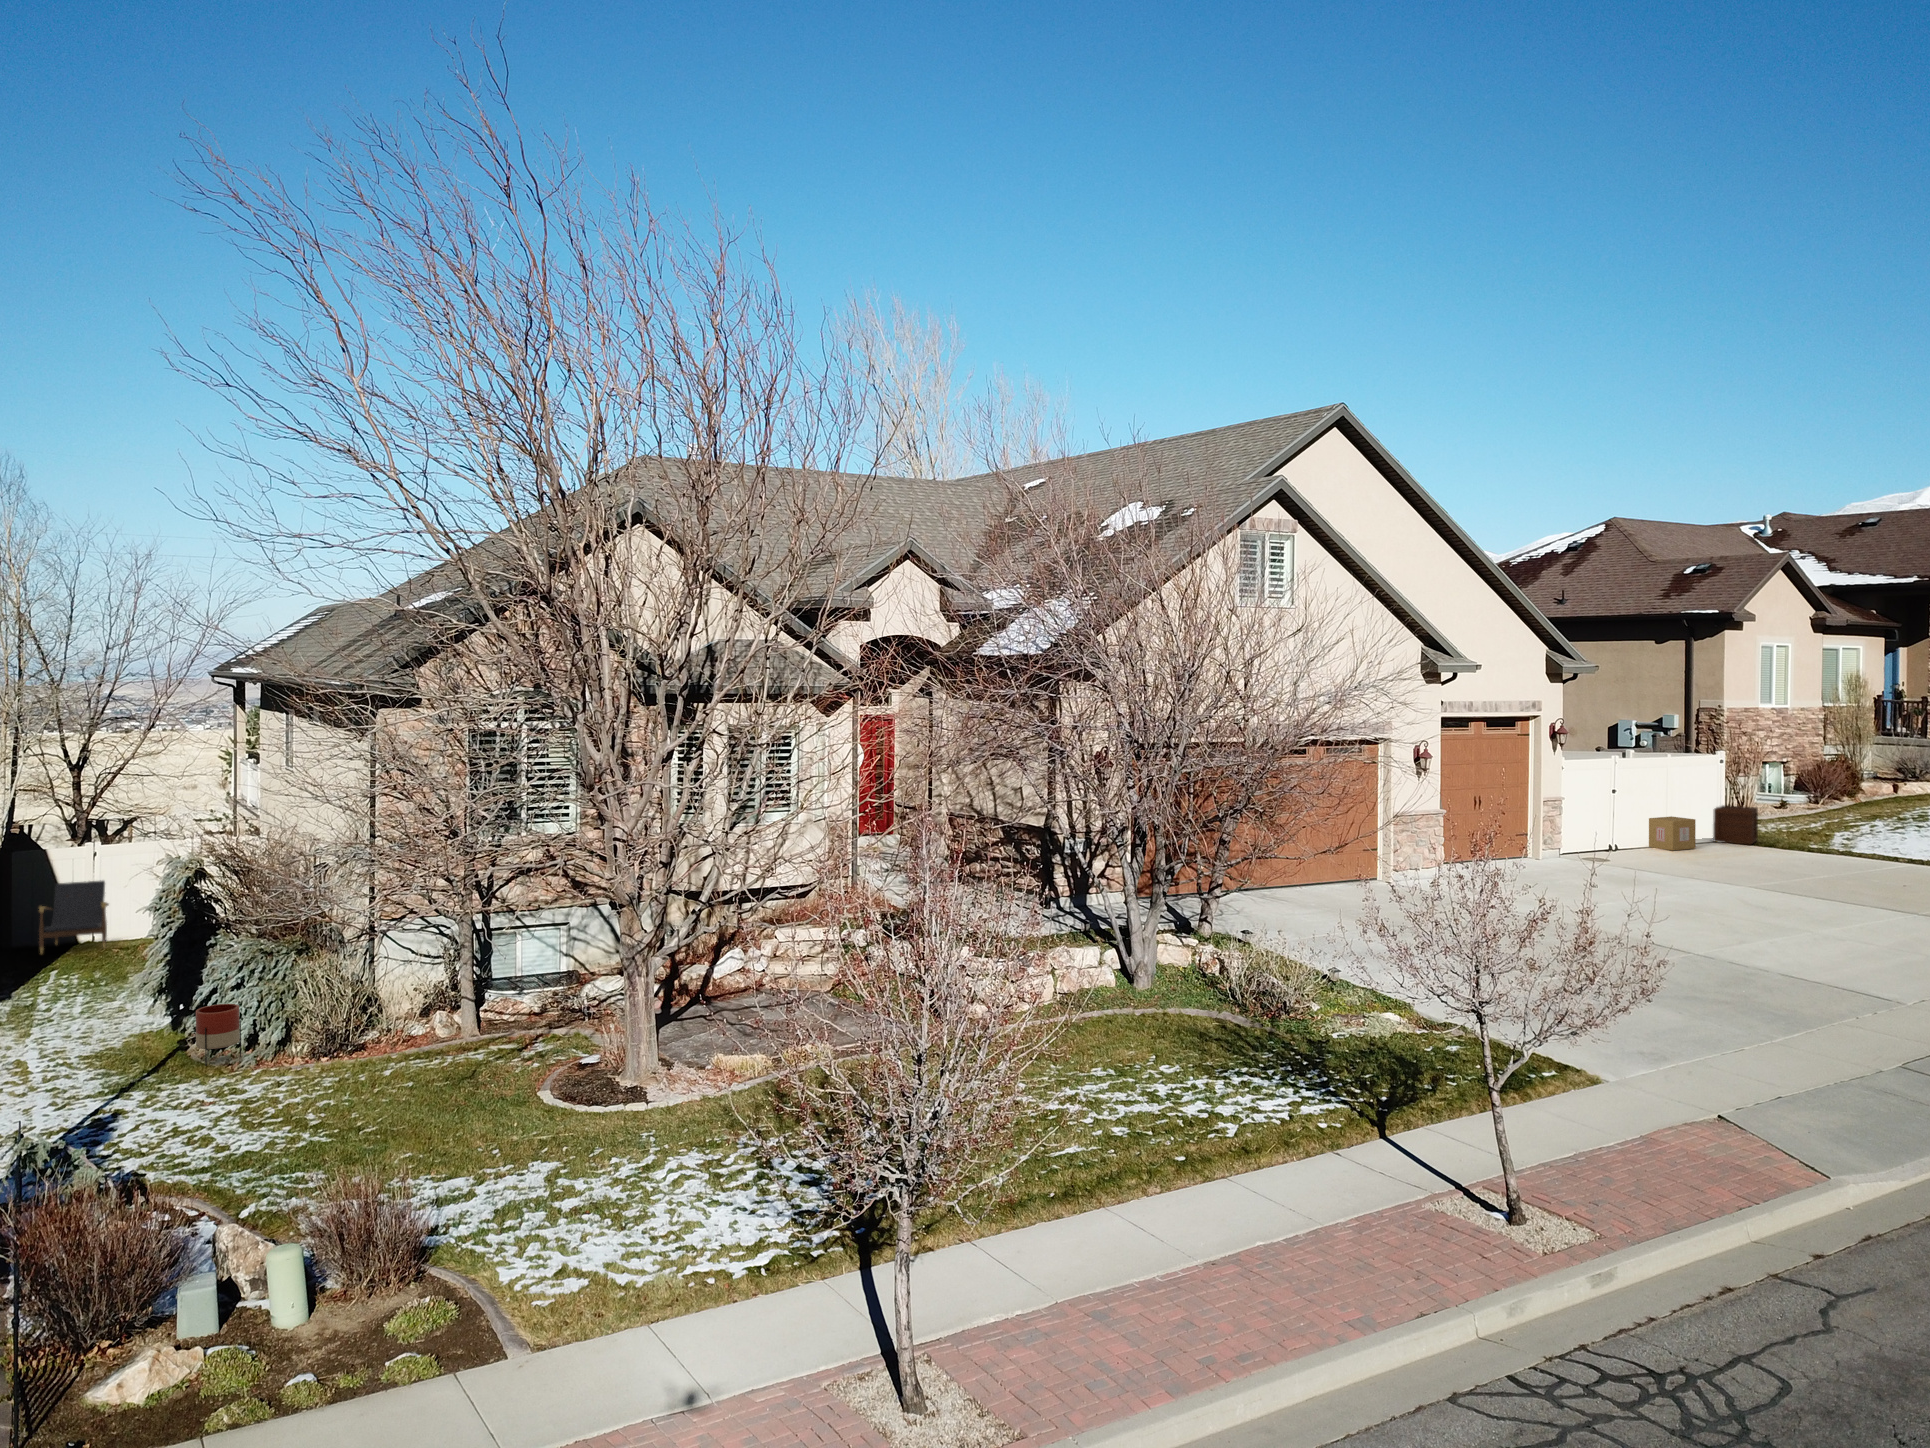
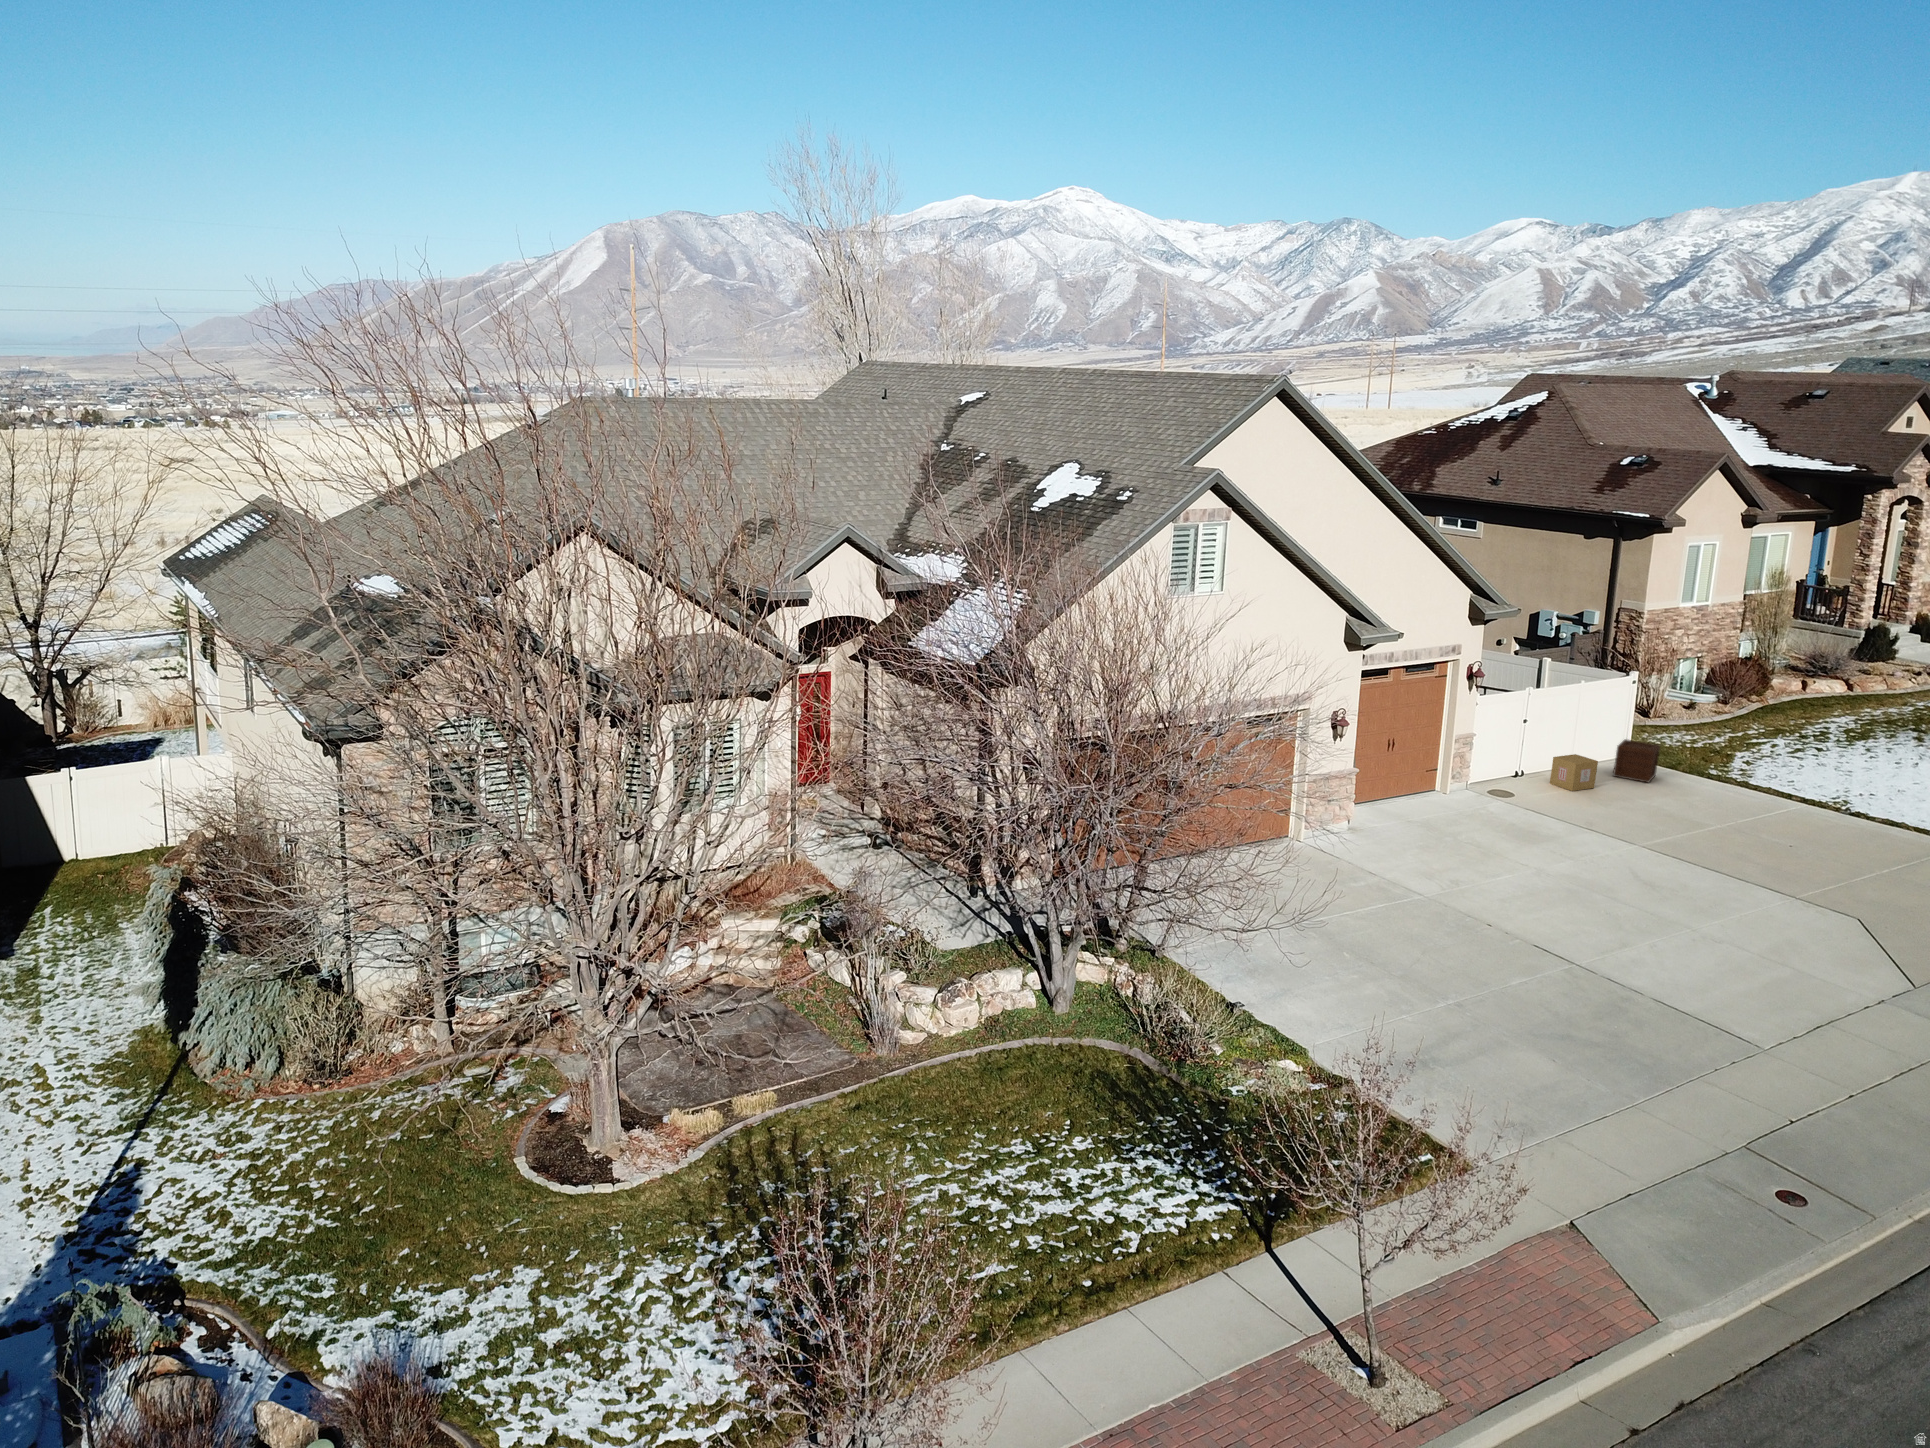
lounge chair: present [39,881,109,954] -> none [21,821,86,896]
planter: present [196,1004,241,1066] -> none [194,1035,237,1095]

